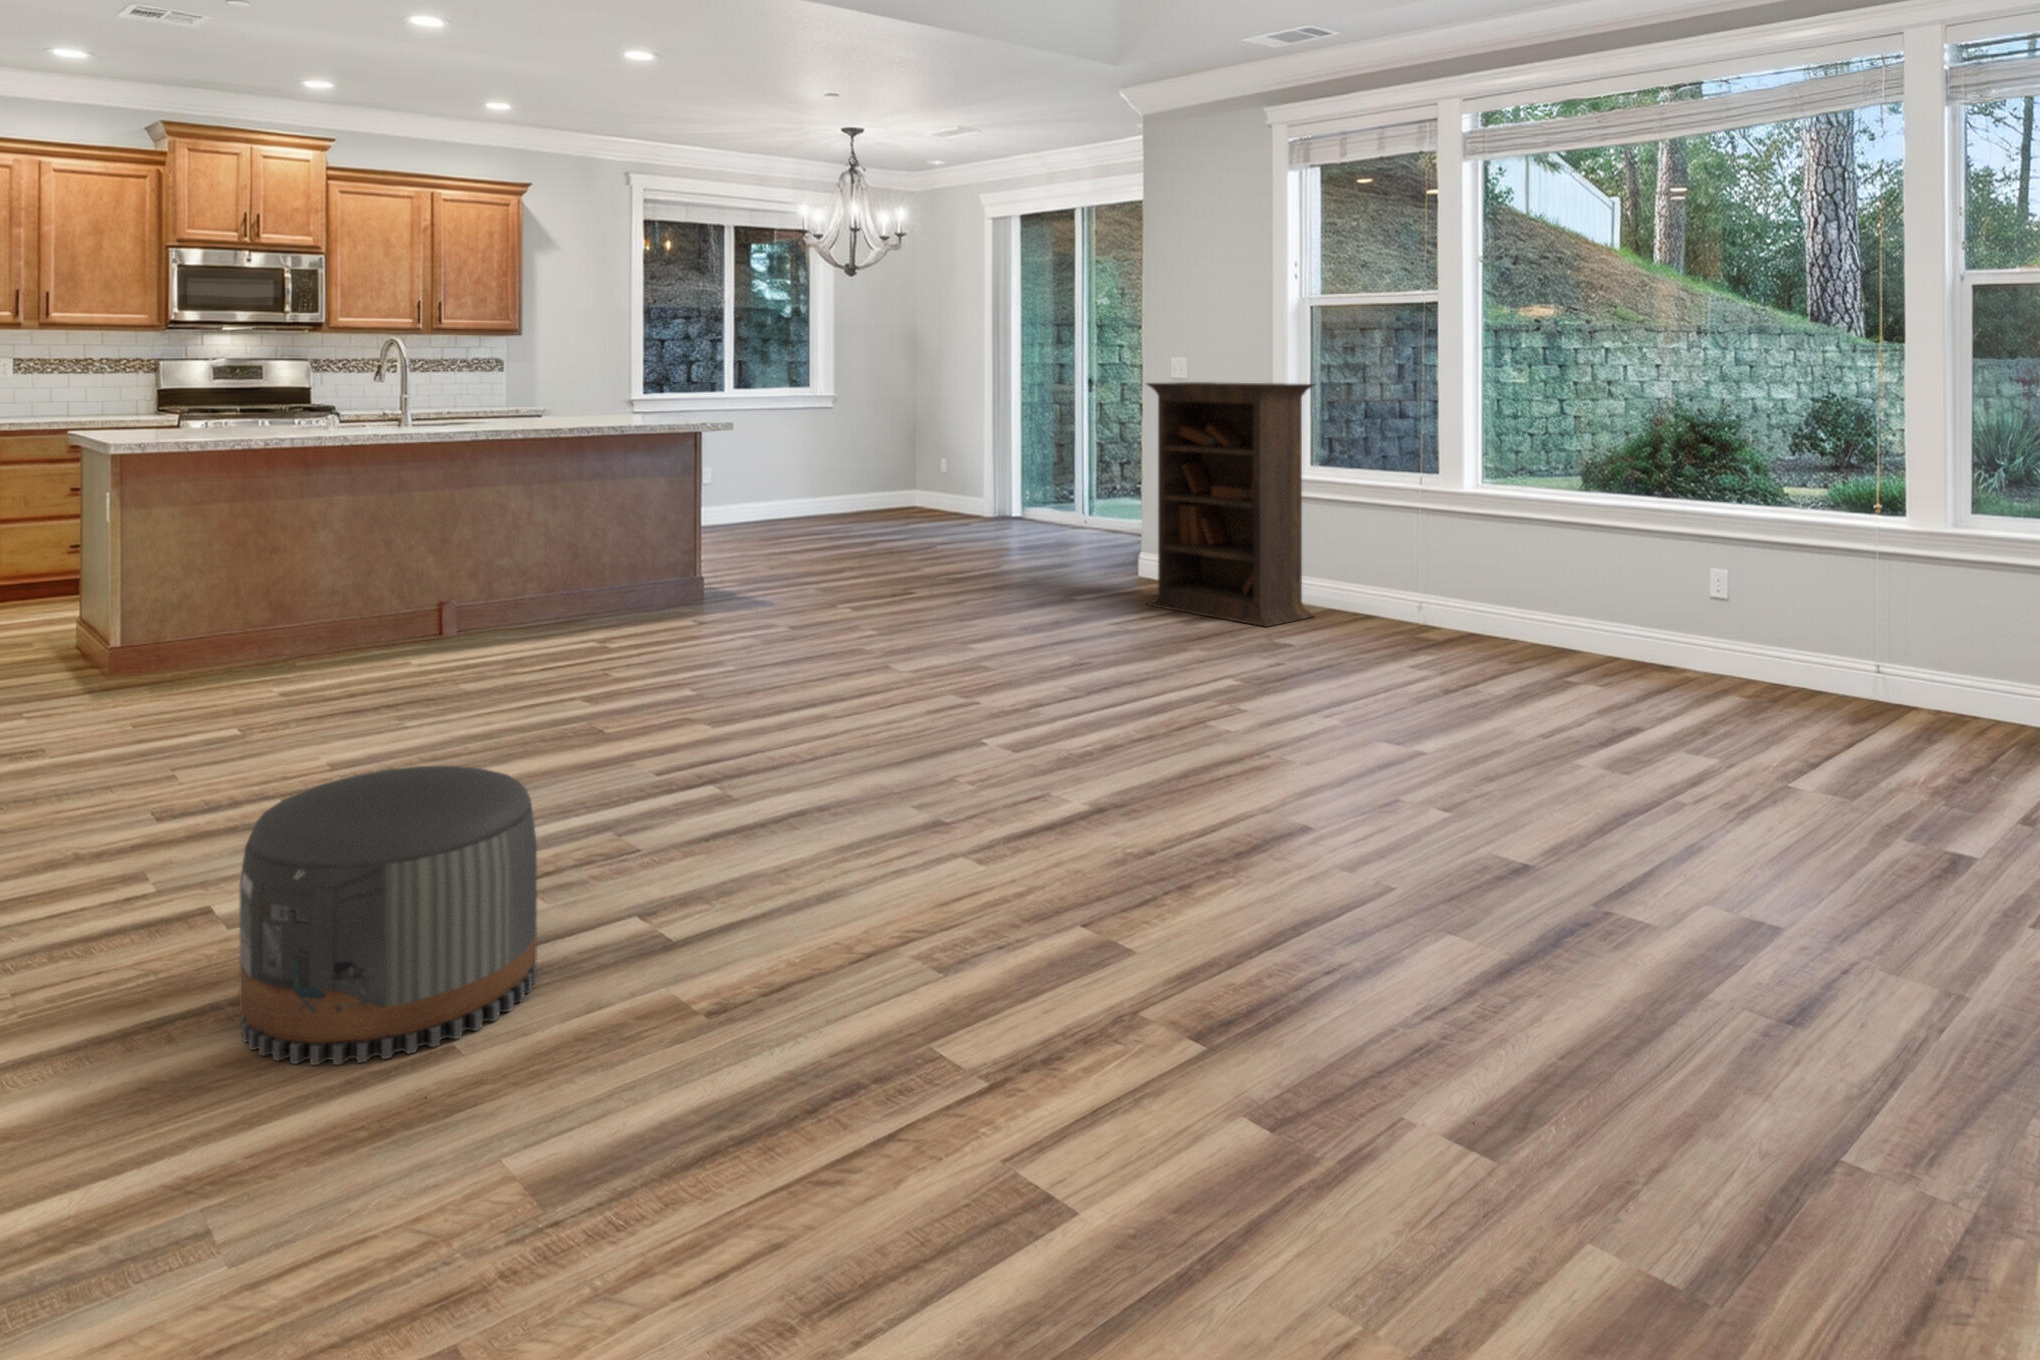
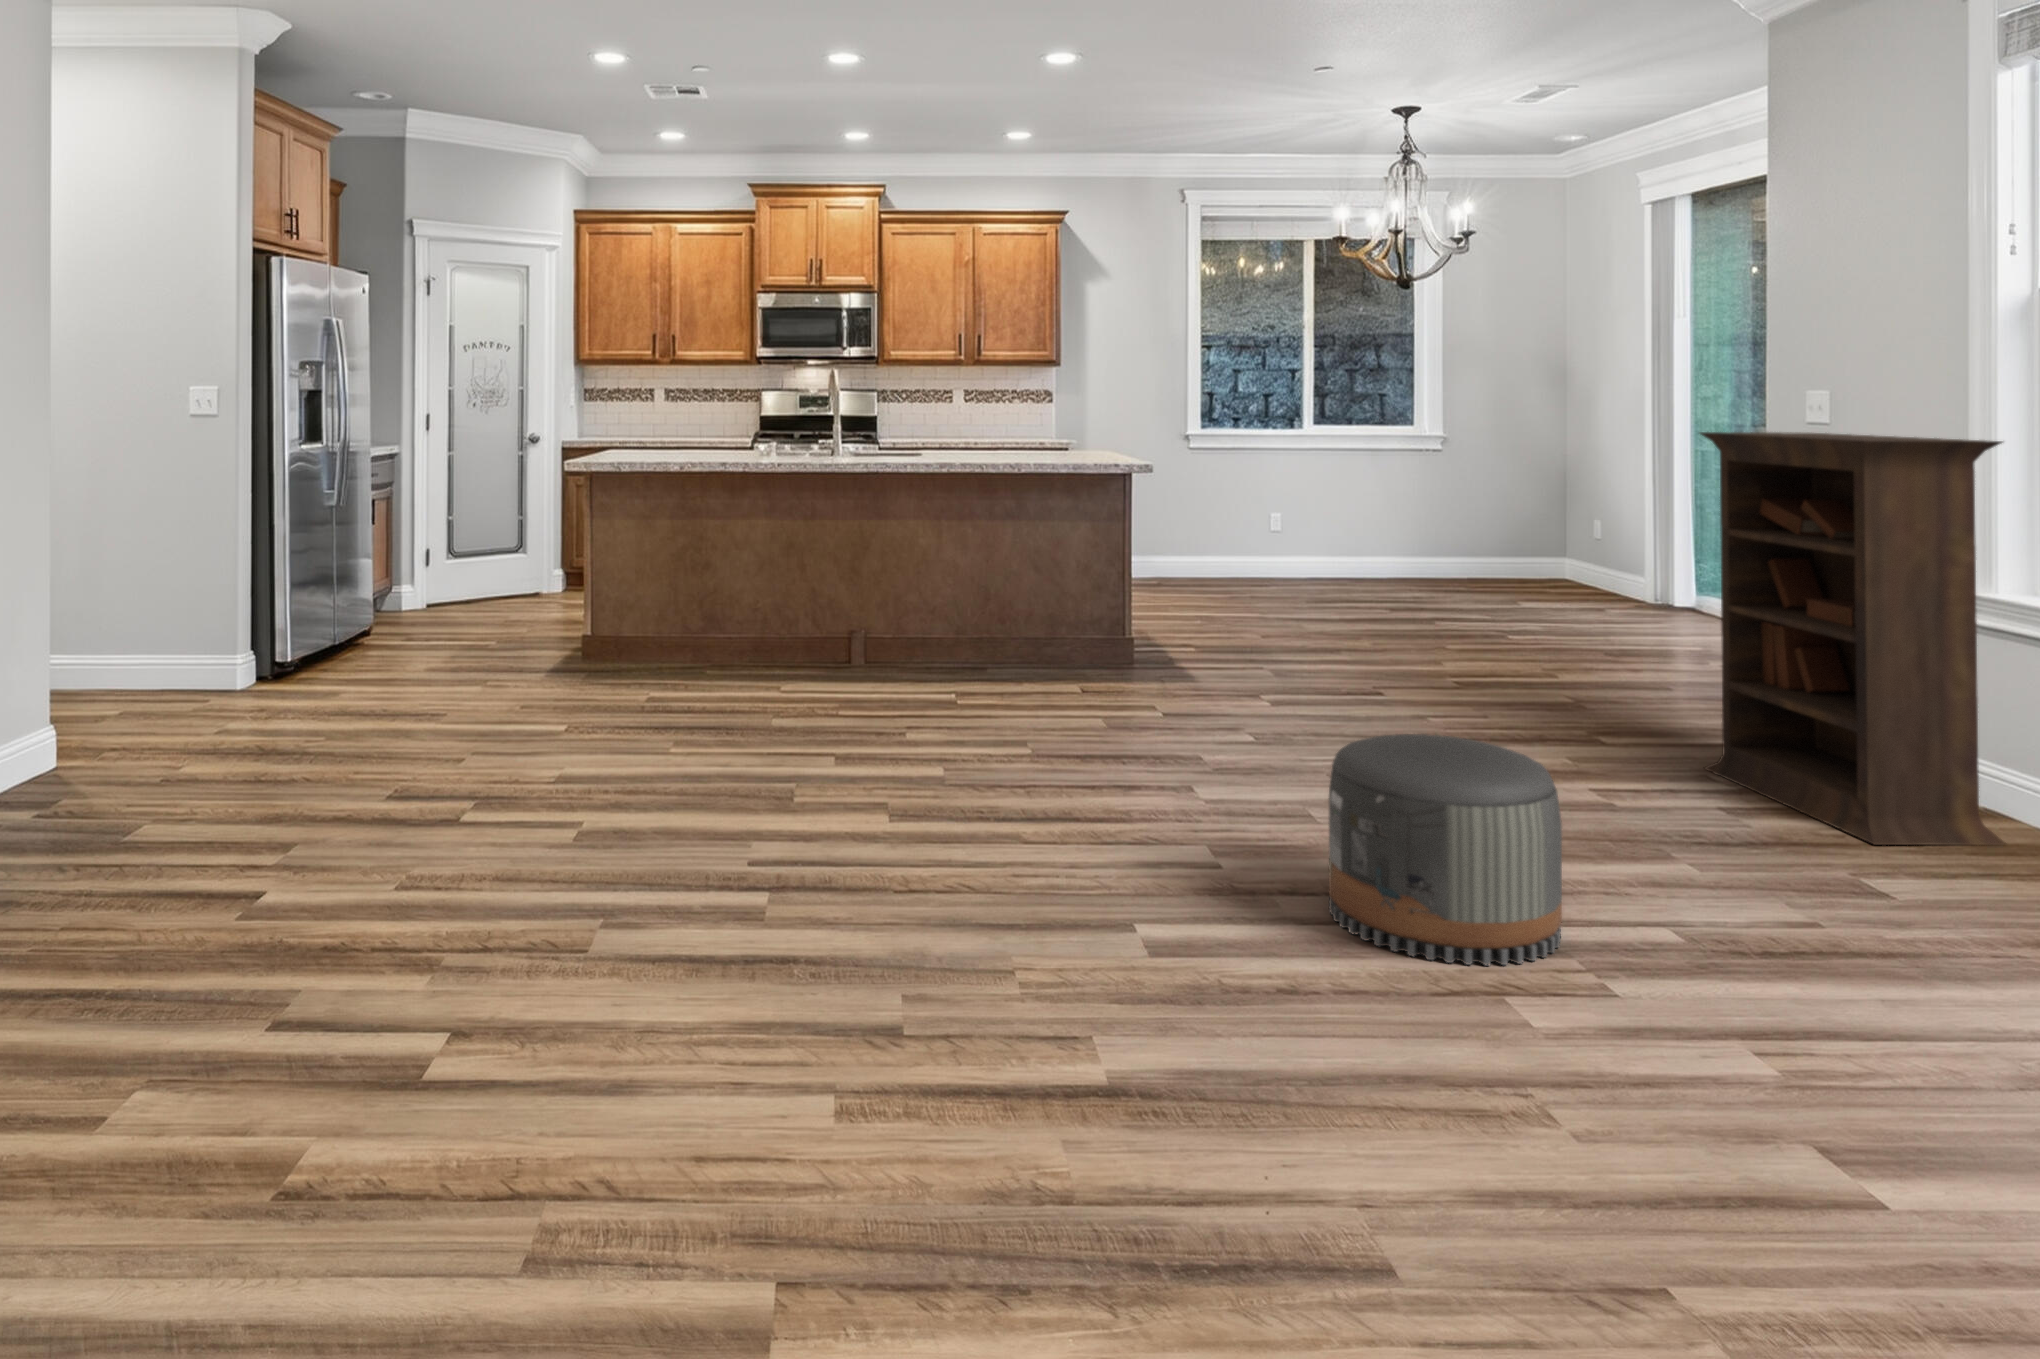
pouf: present [240,766,537,1065] -> present [1329,734,1562,965]

